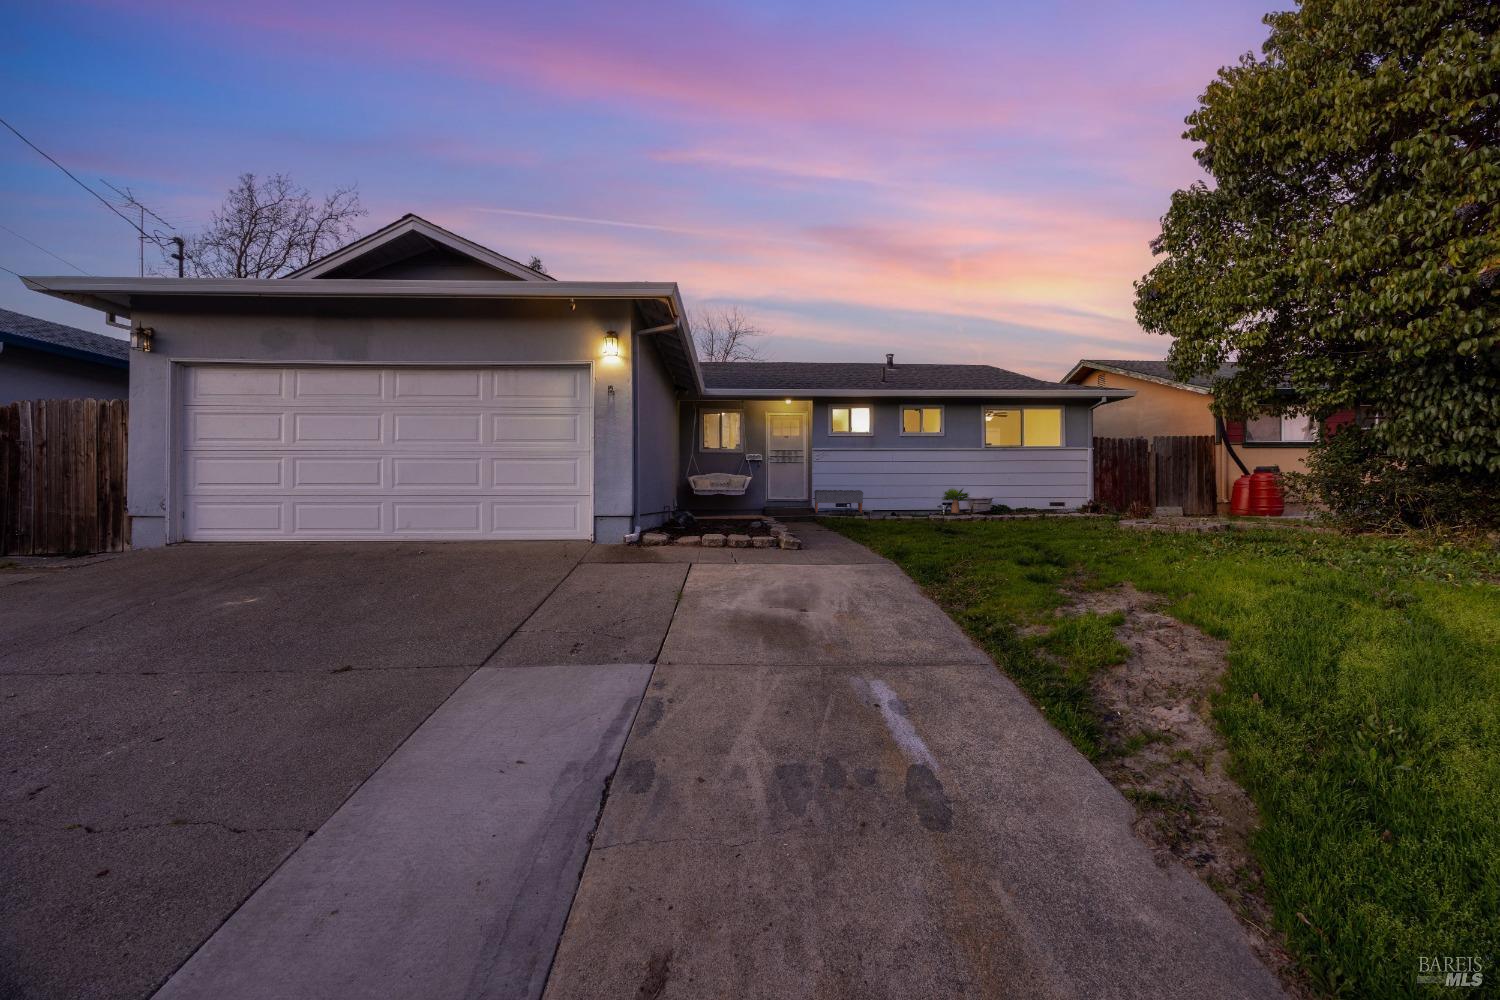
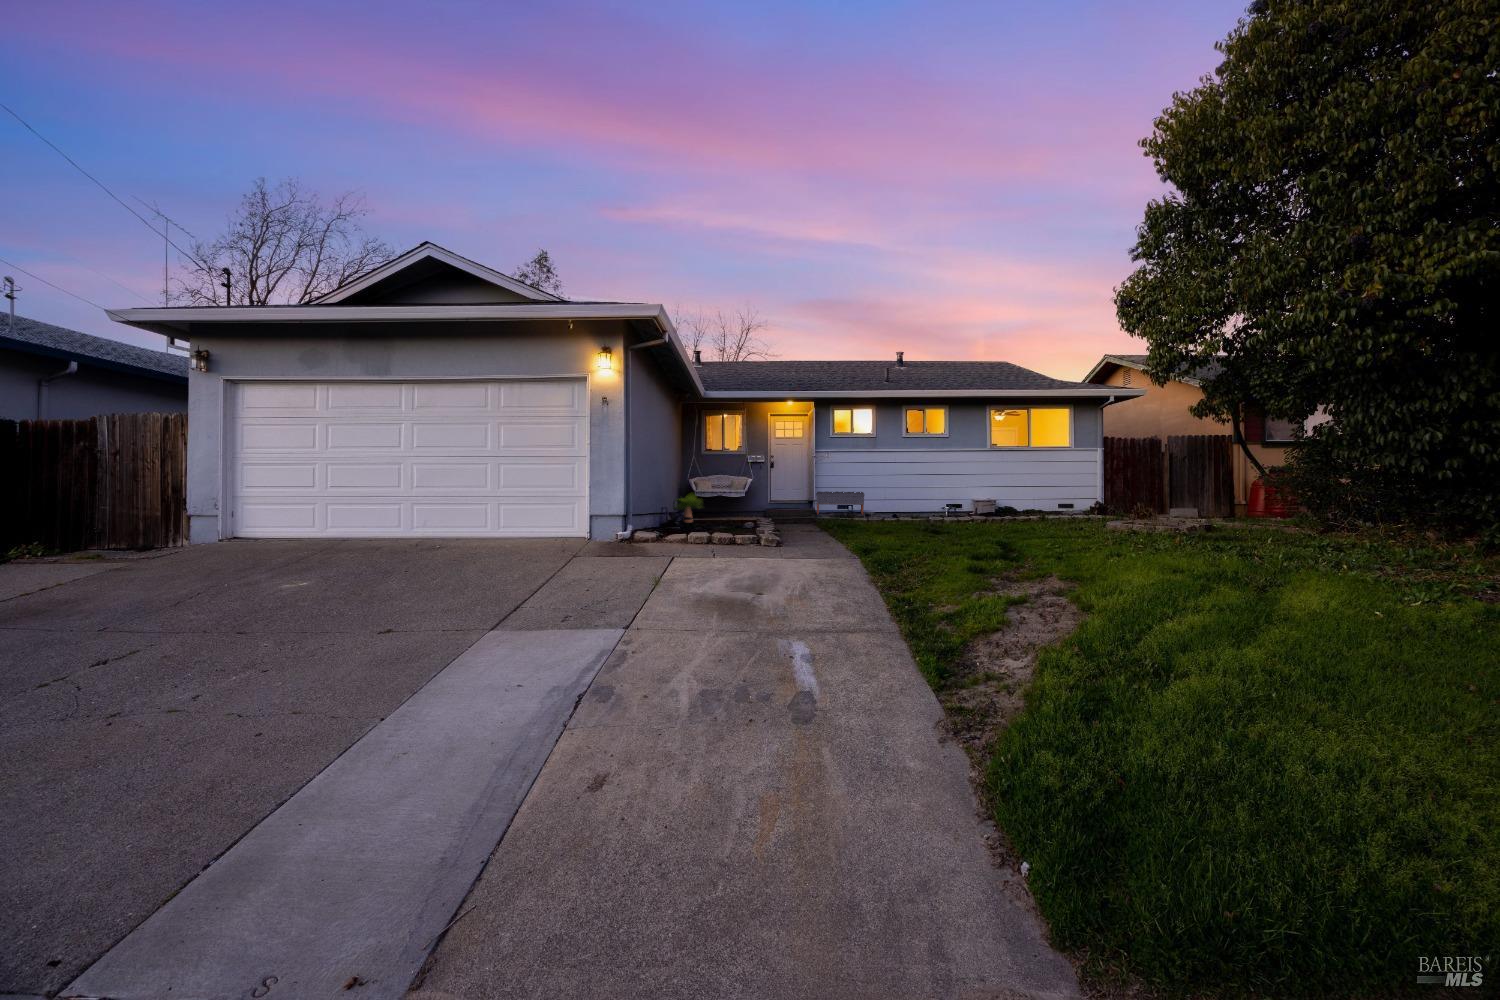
potted plant: present [942,489,969,513] -> present [674,494,702,522]

